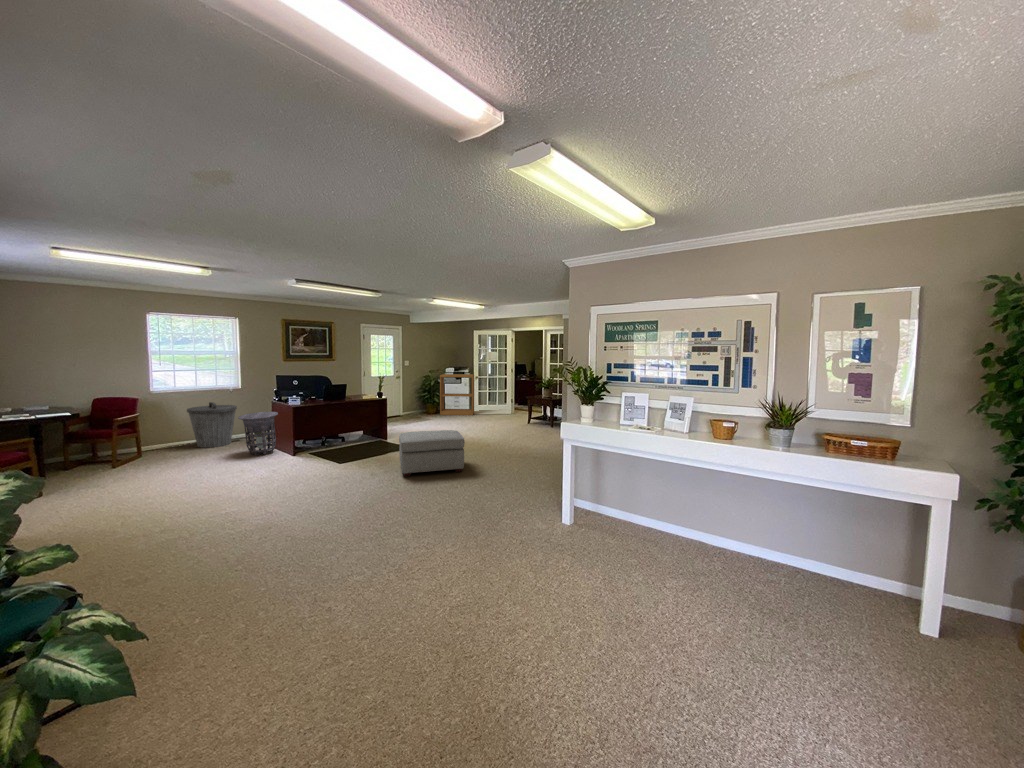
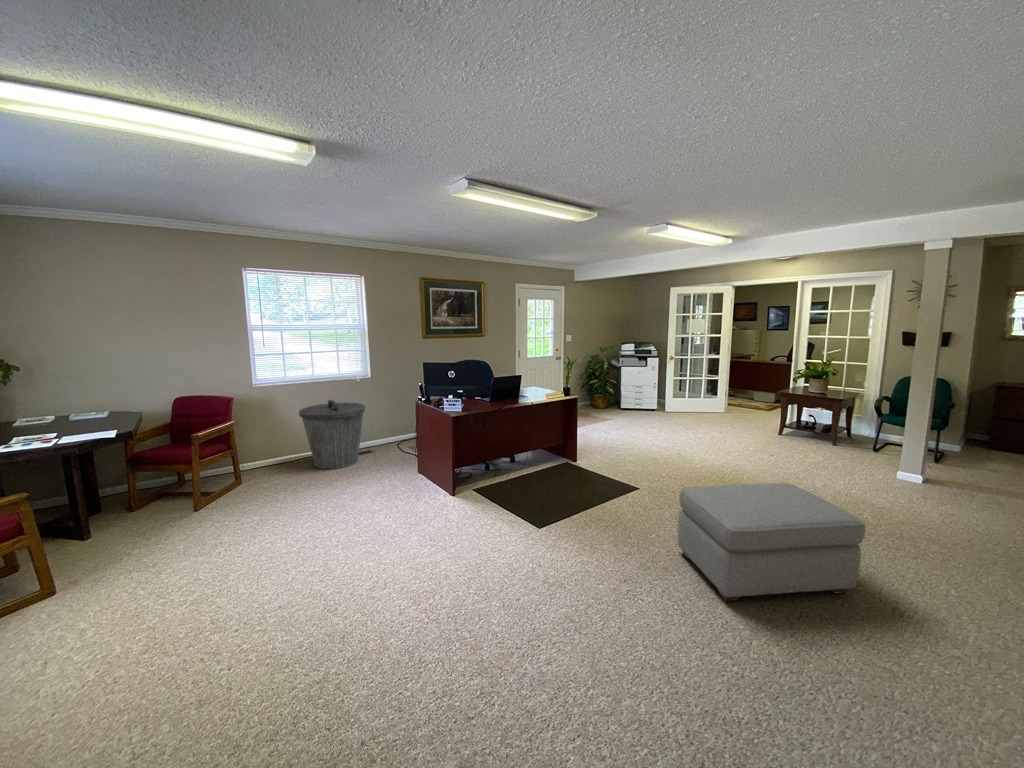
bookshelf: present [440,374,474,415] -> none [619,354,672,415]
side table: present [238,412,278,455] -> none [372,420,430,494]

